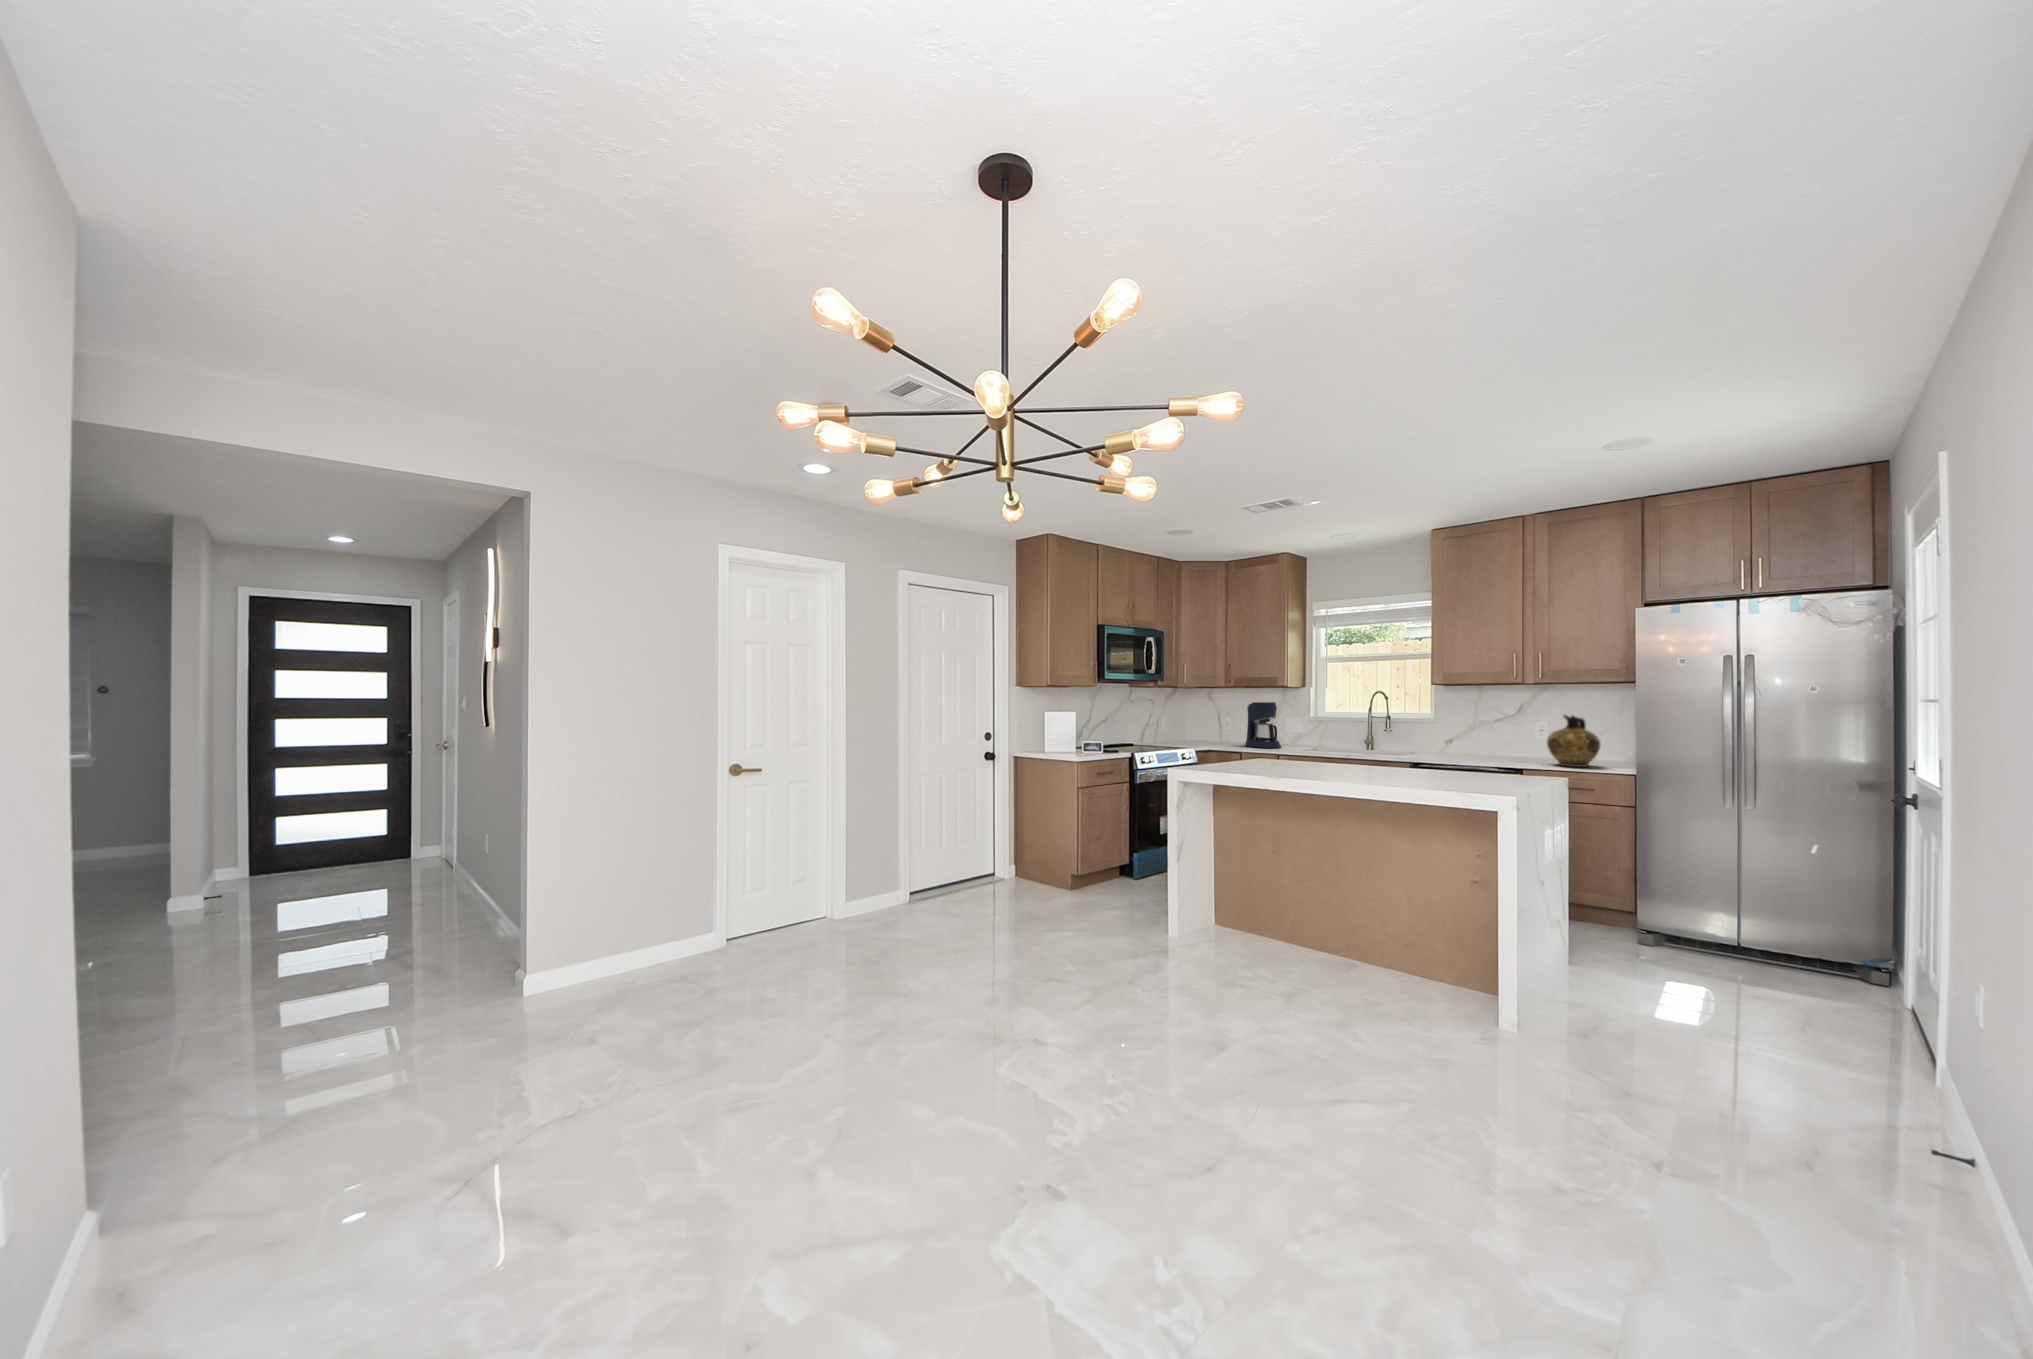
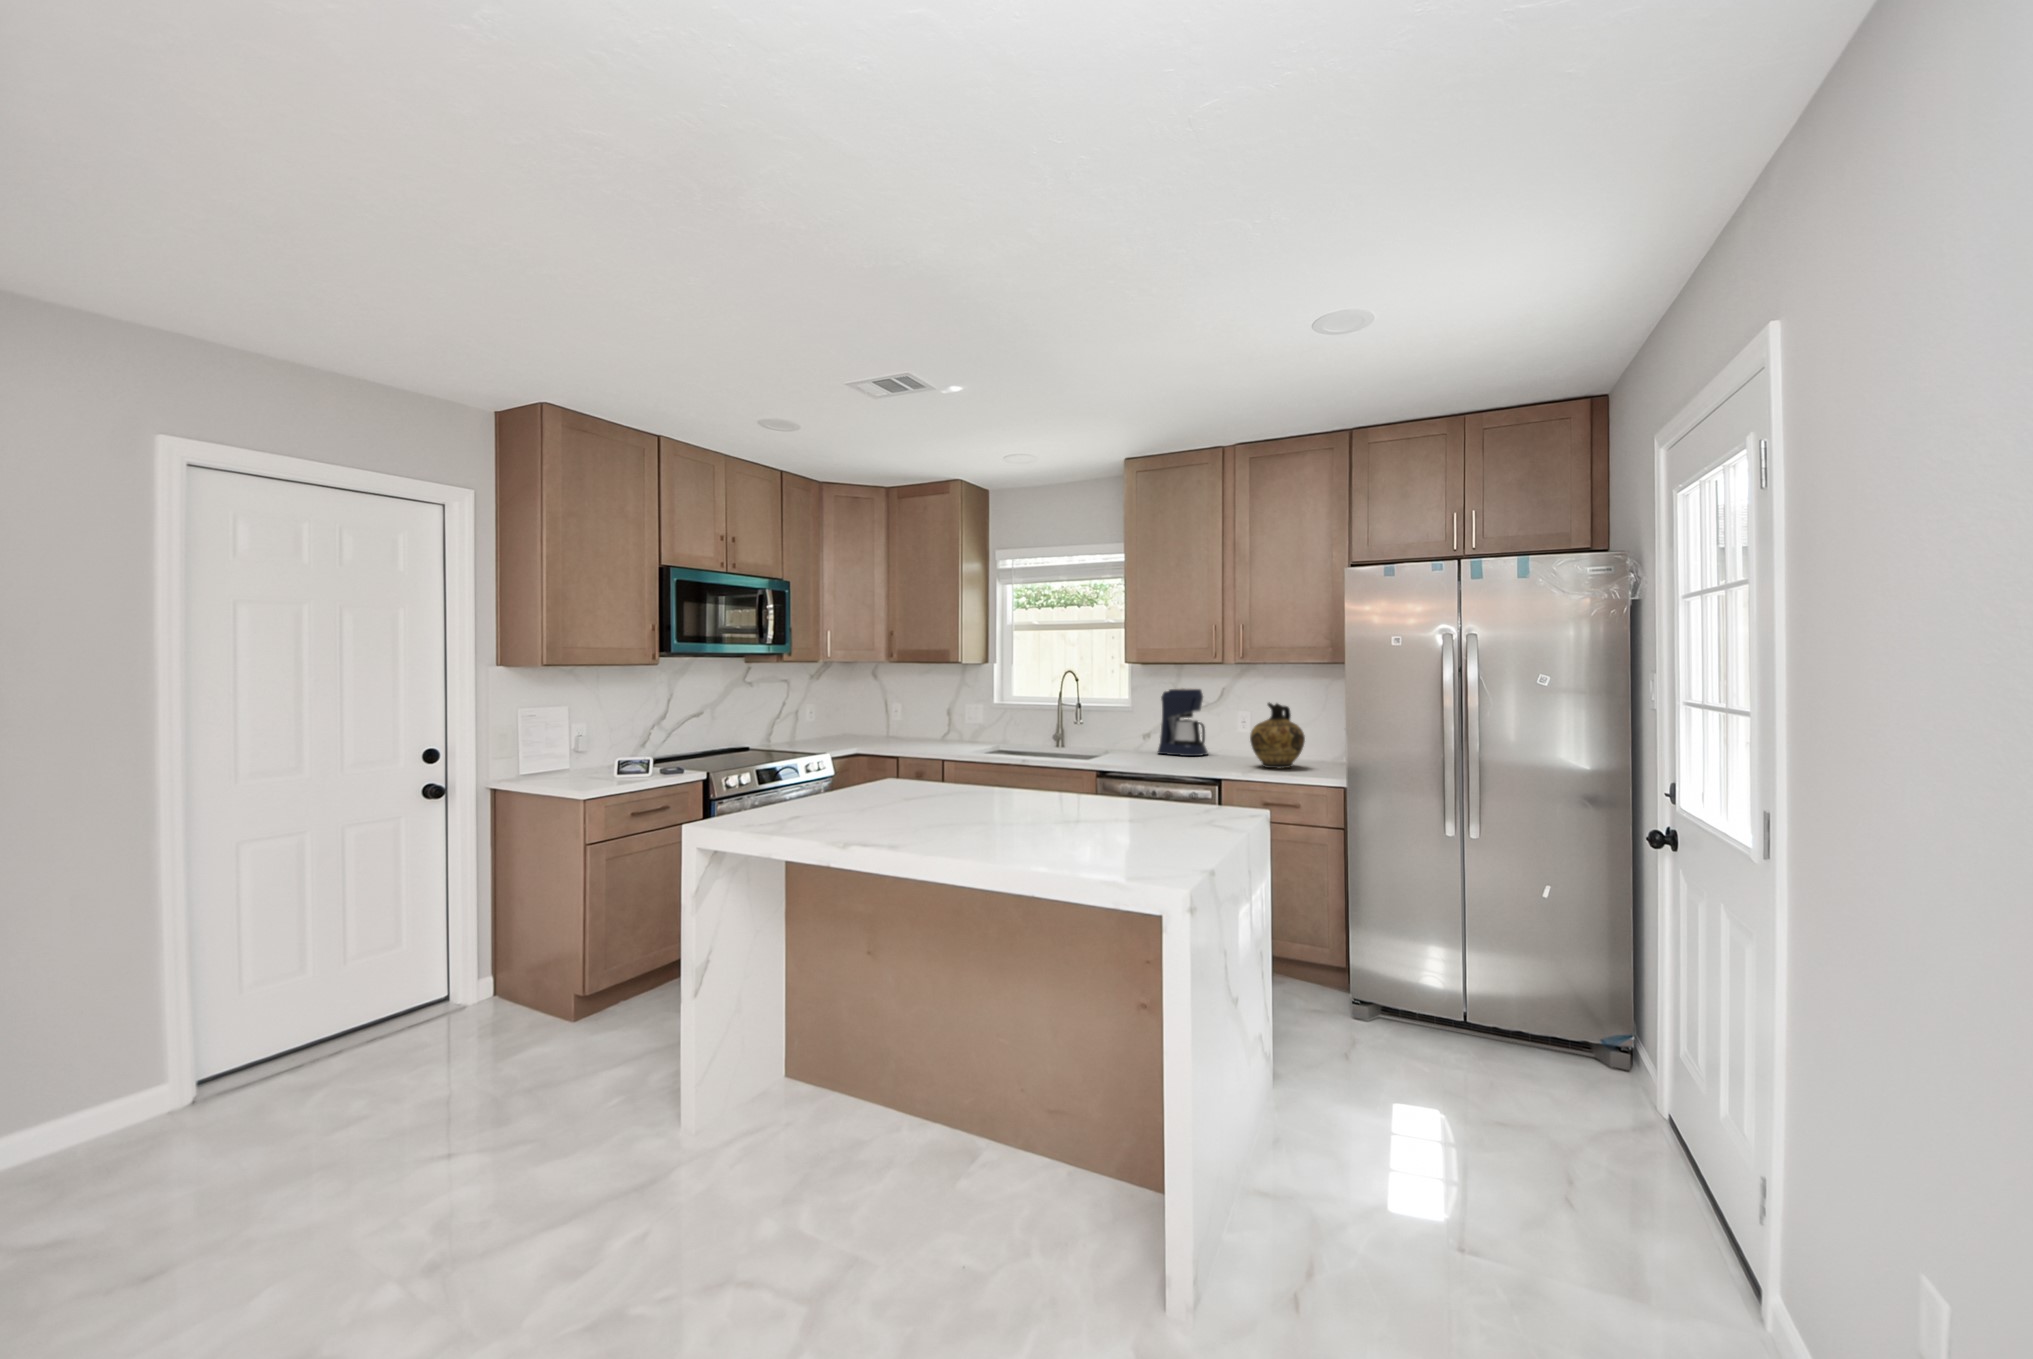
coffee maker: present [1245,702,1281,748] -> present [1158,688,1208,756]

